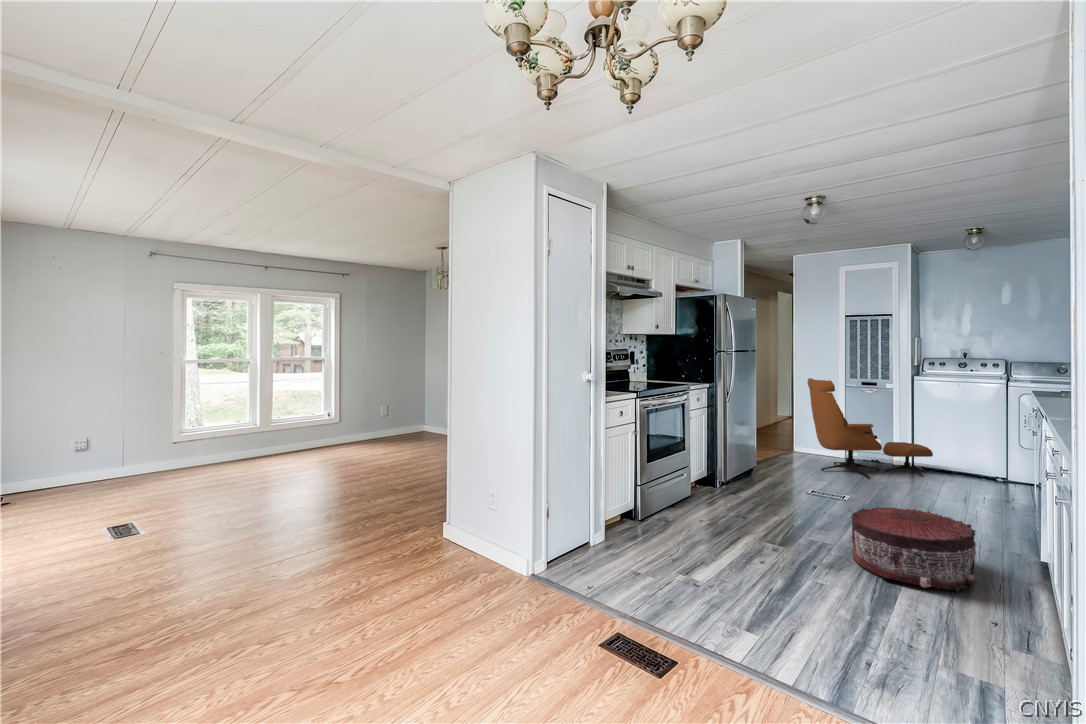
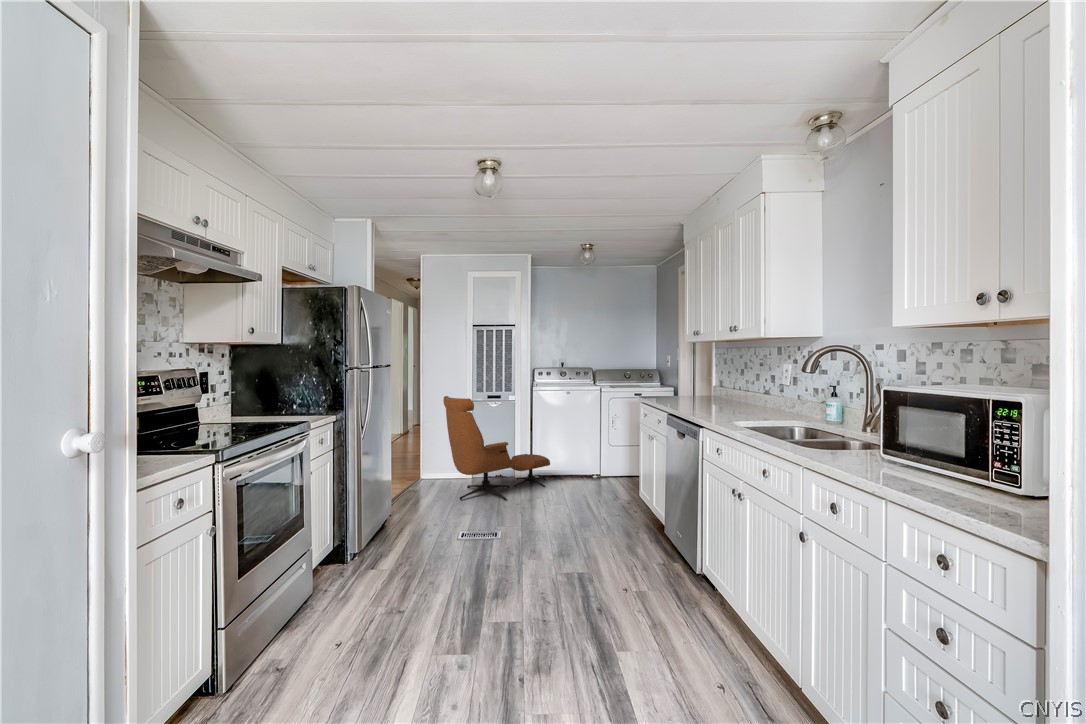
pouf: present [851,507,976,591] -> none [546,551,672,667]

